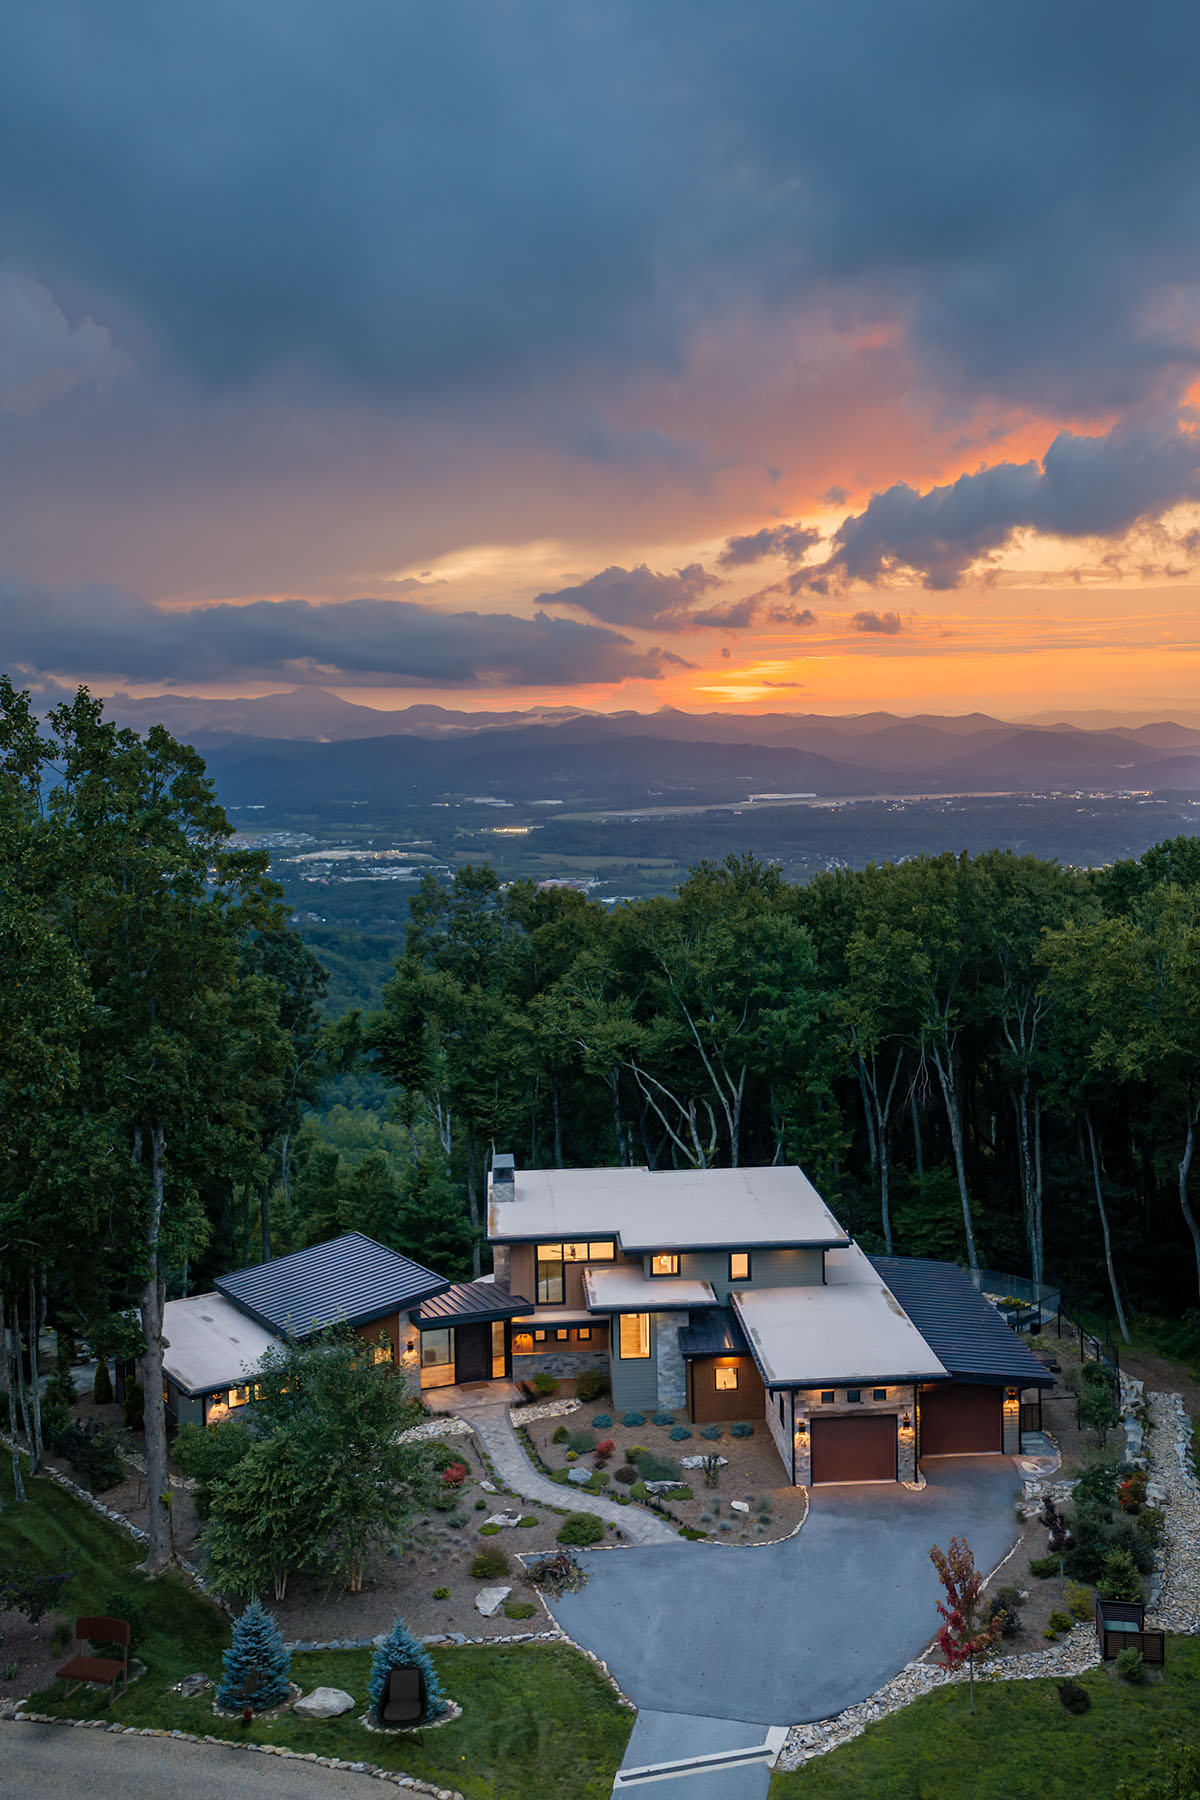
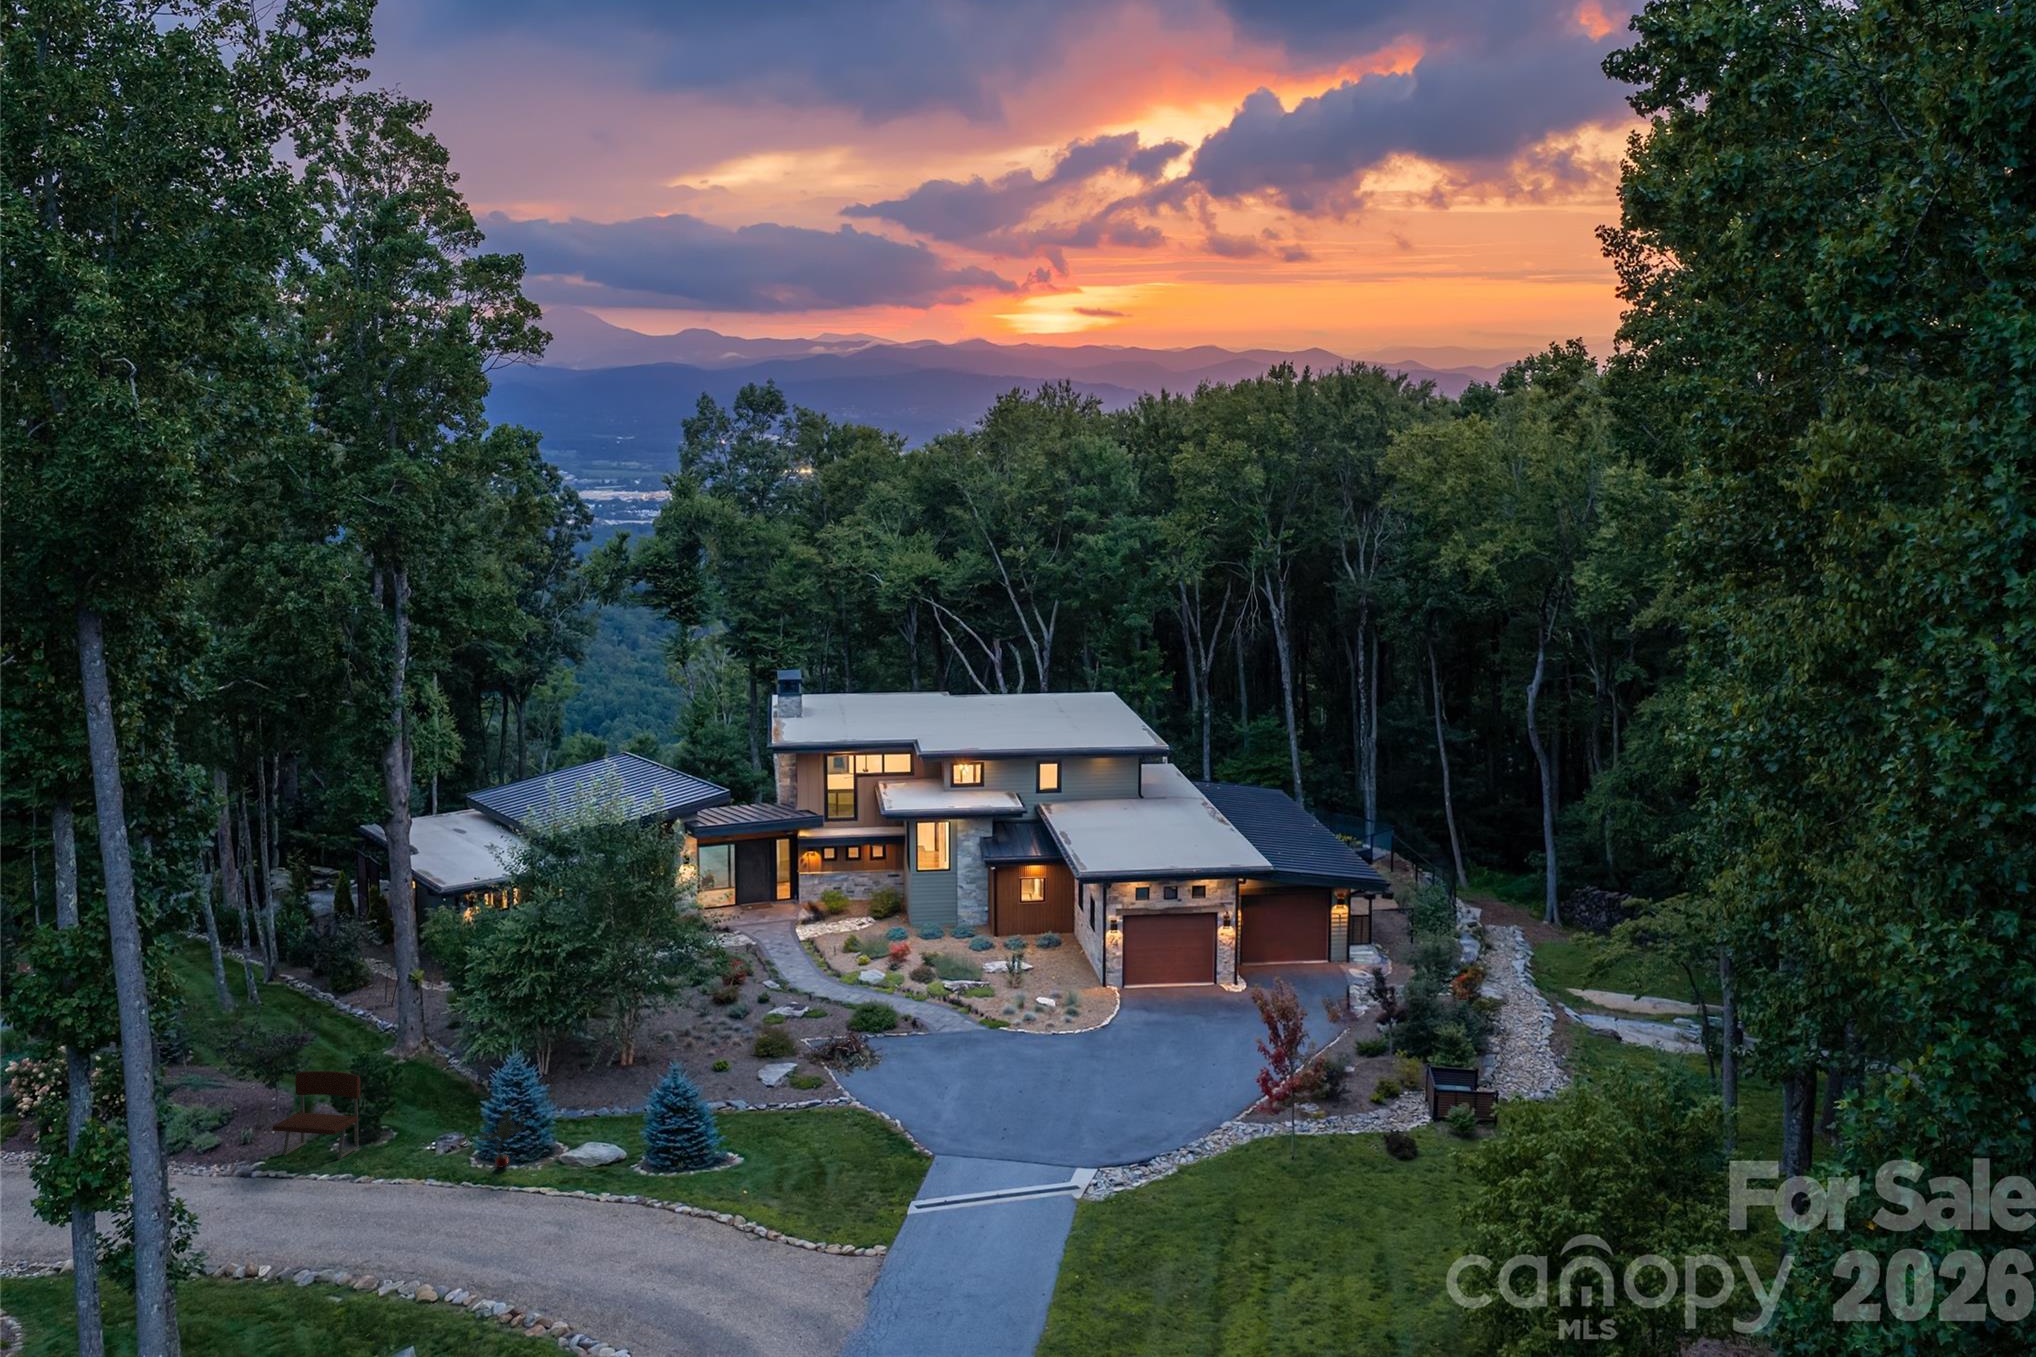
lounge chair: present [377,1665,429,1748] -> none [650,1107,709,1187]

